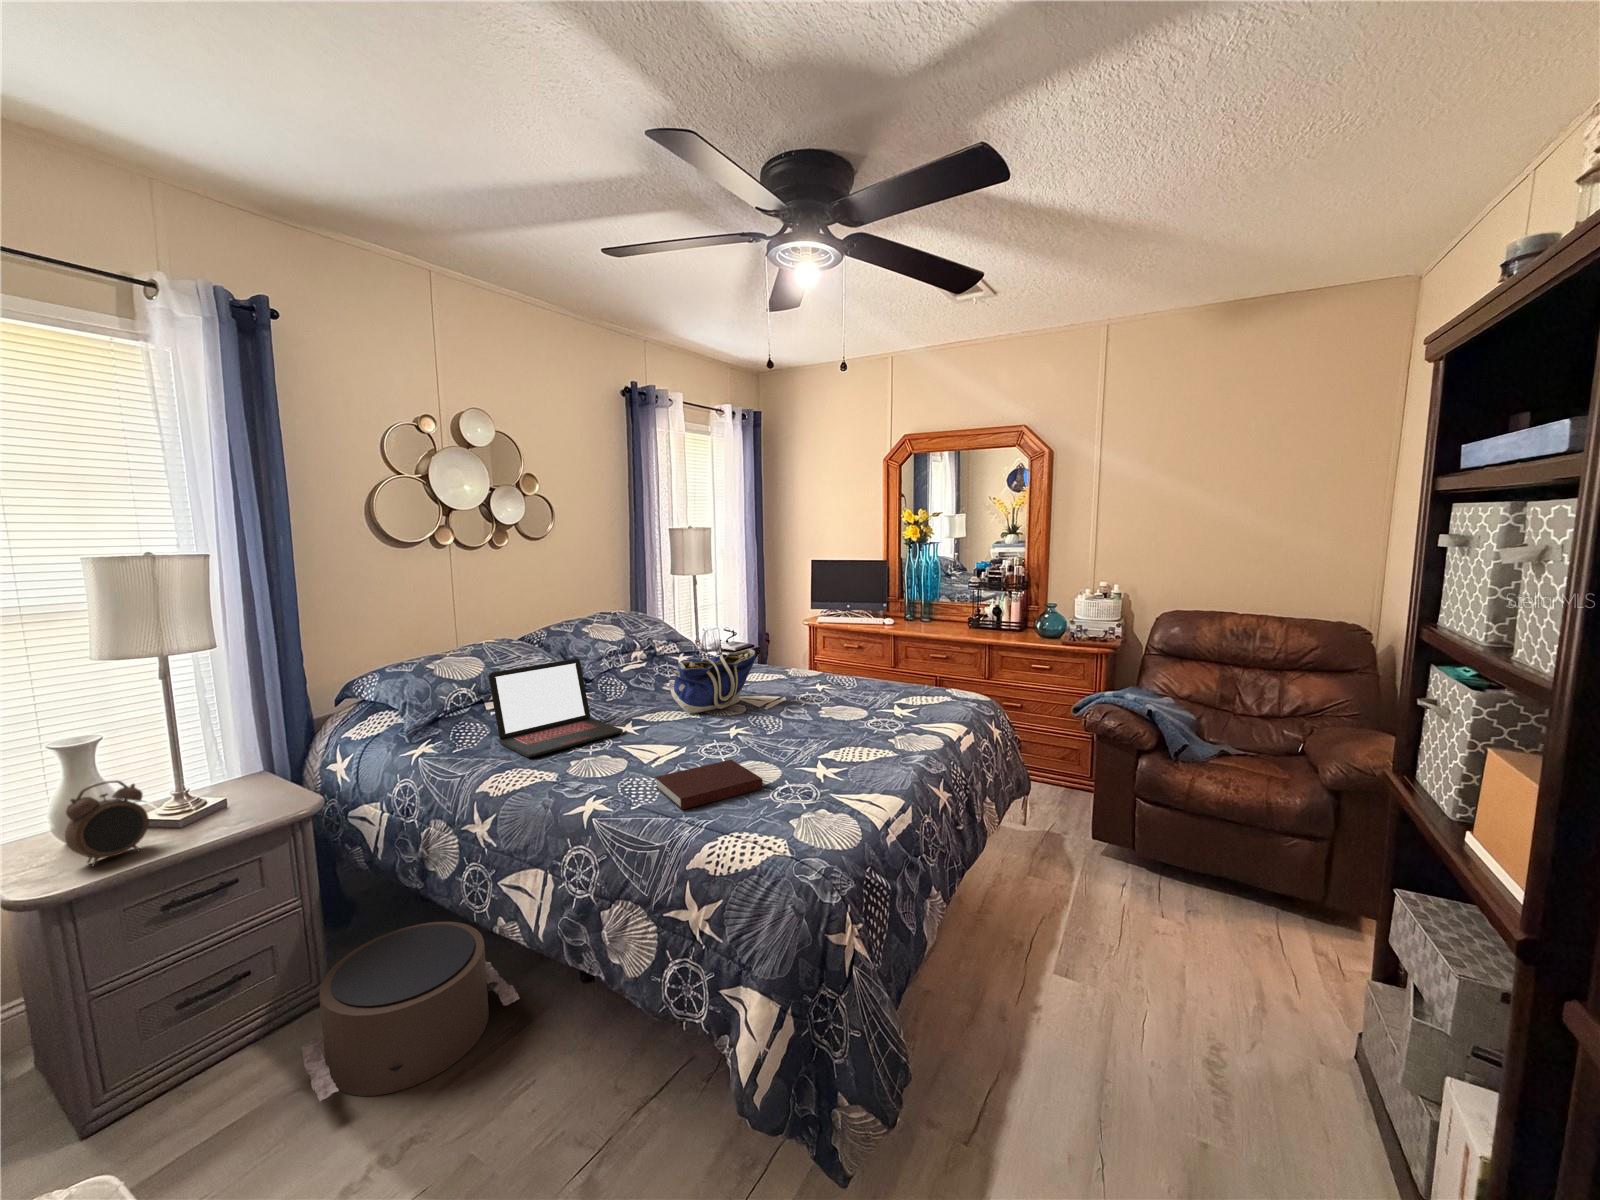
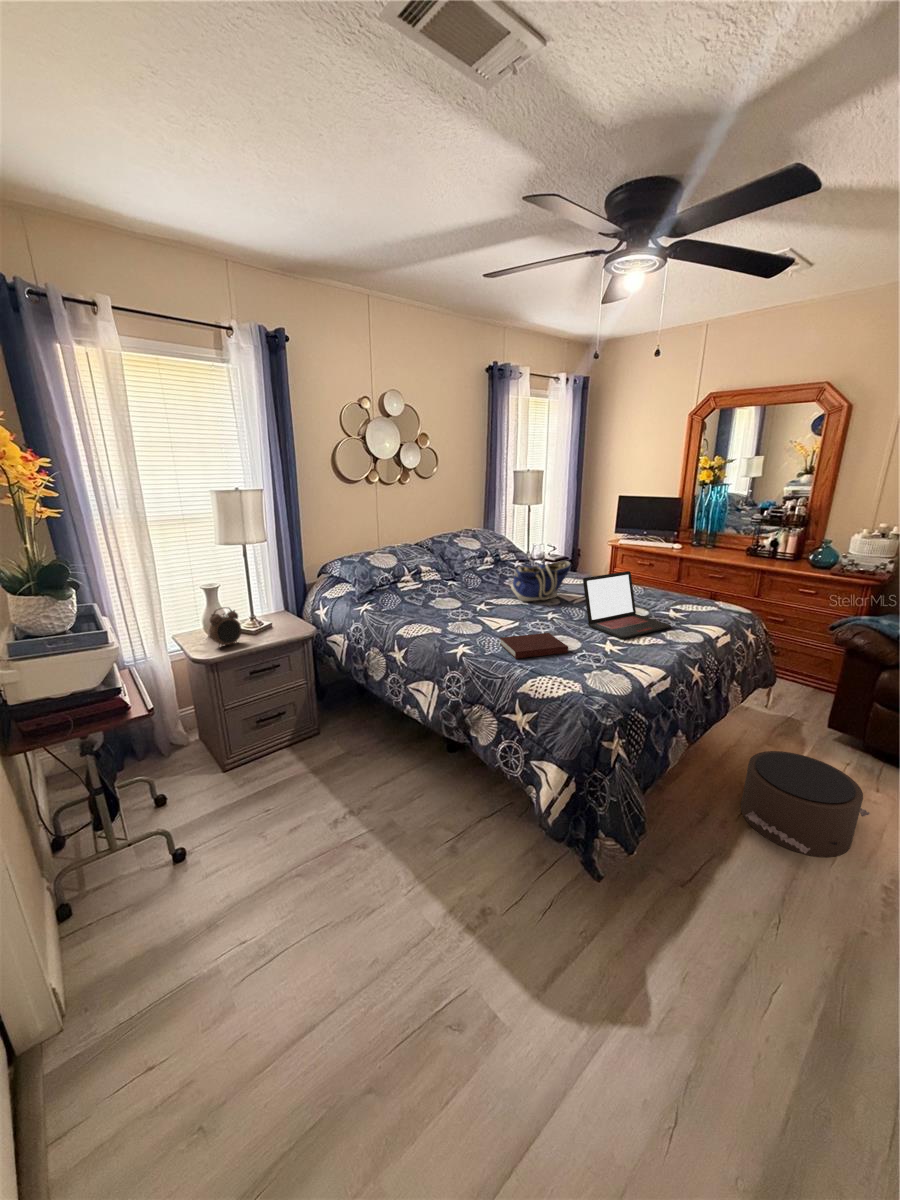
laptop: present [489,659,623,757] -> present [583,571,671,638]
pouf: present [301,921,520,1101] -> present [741,751,870,857]

